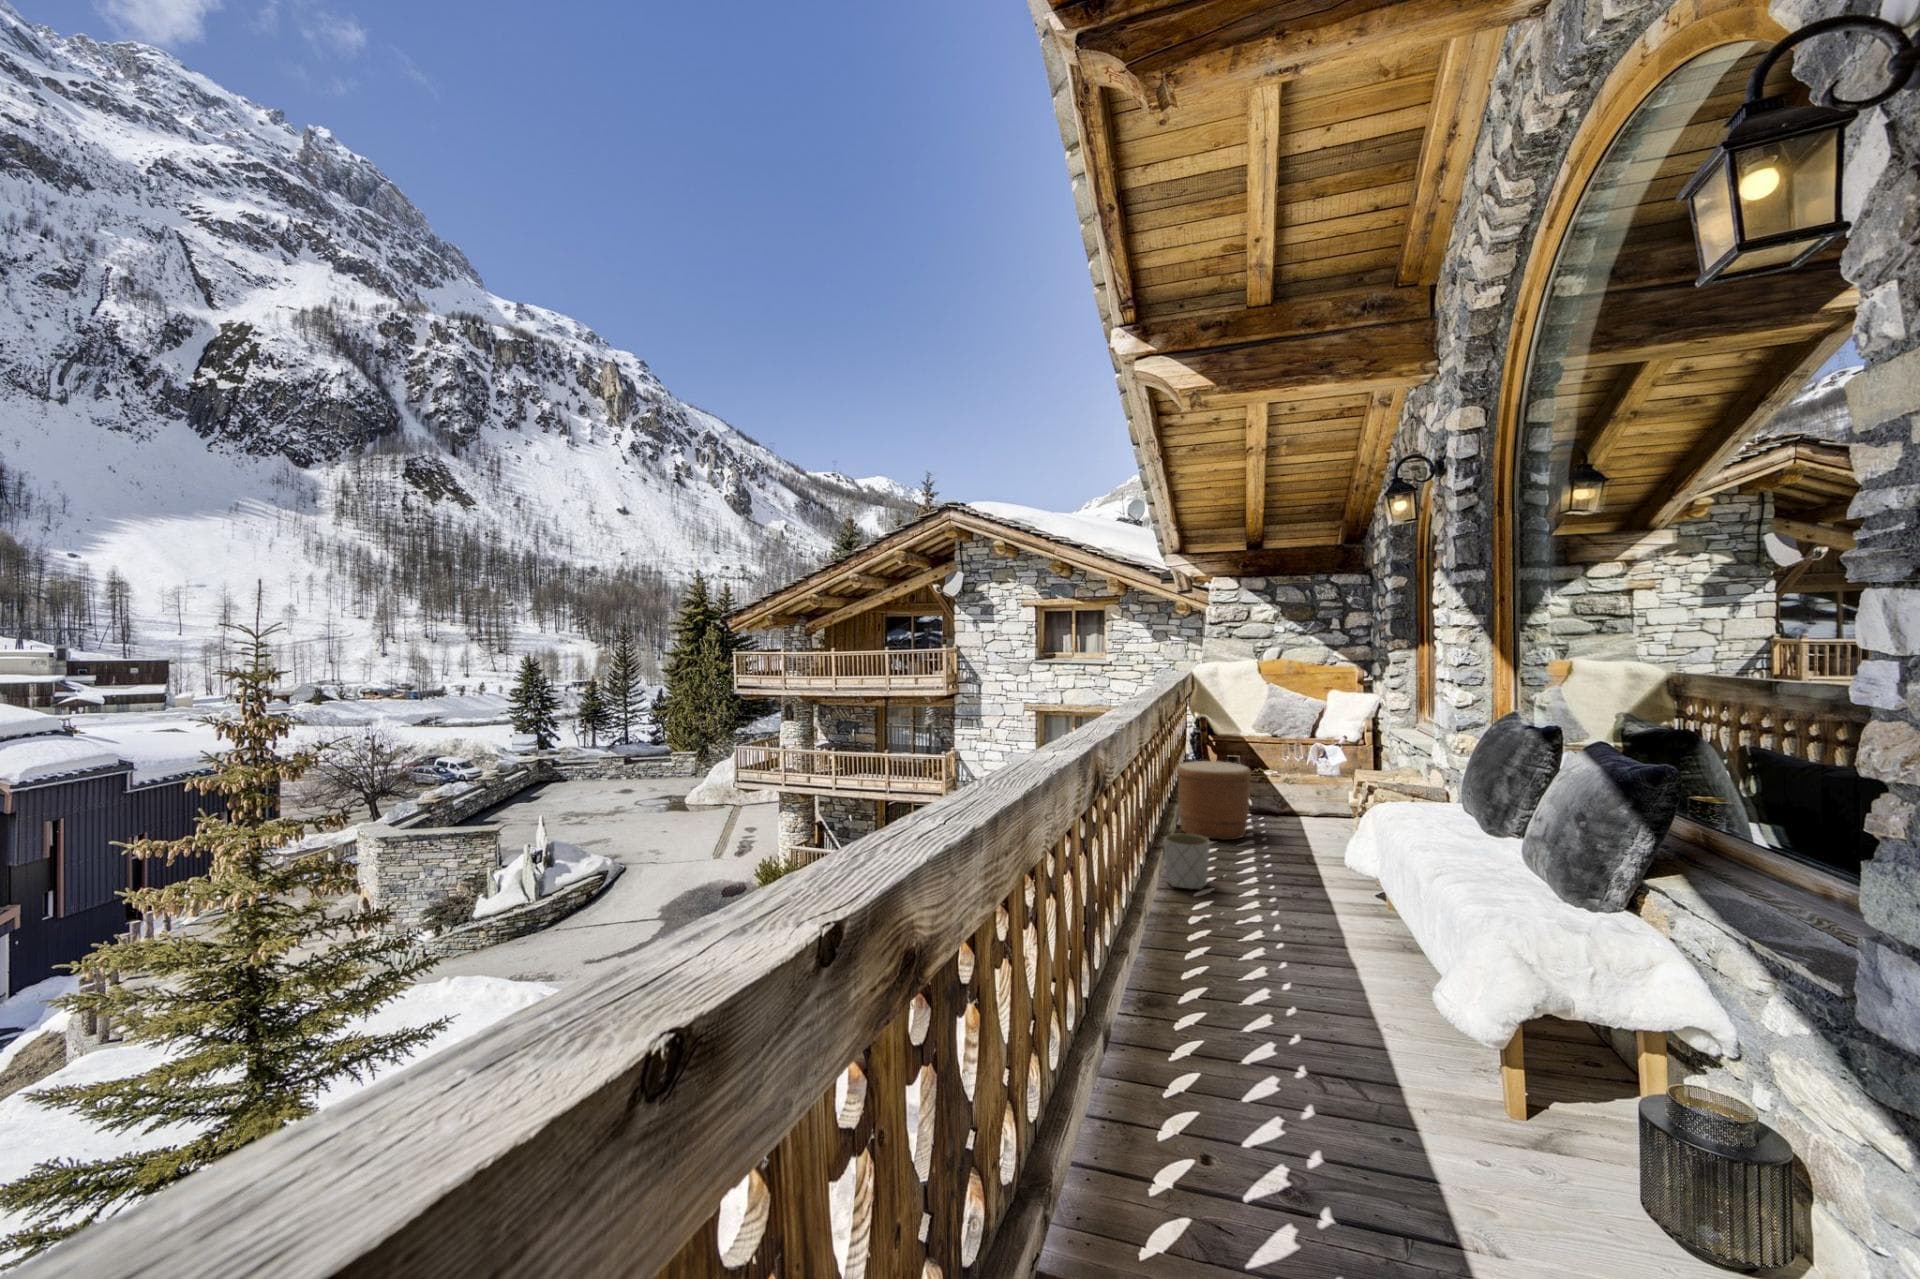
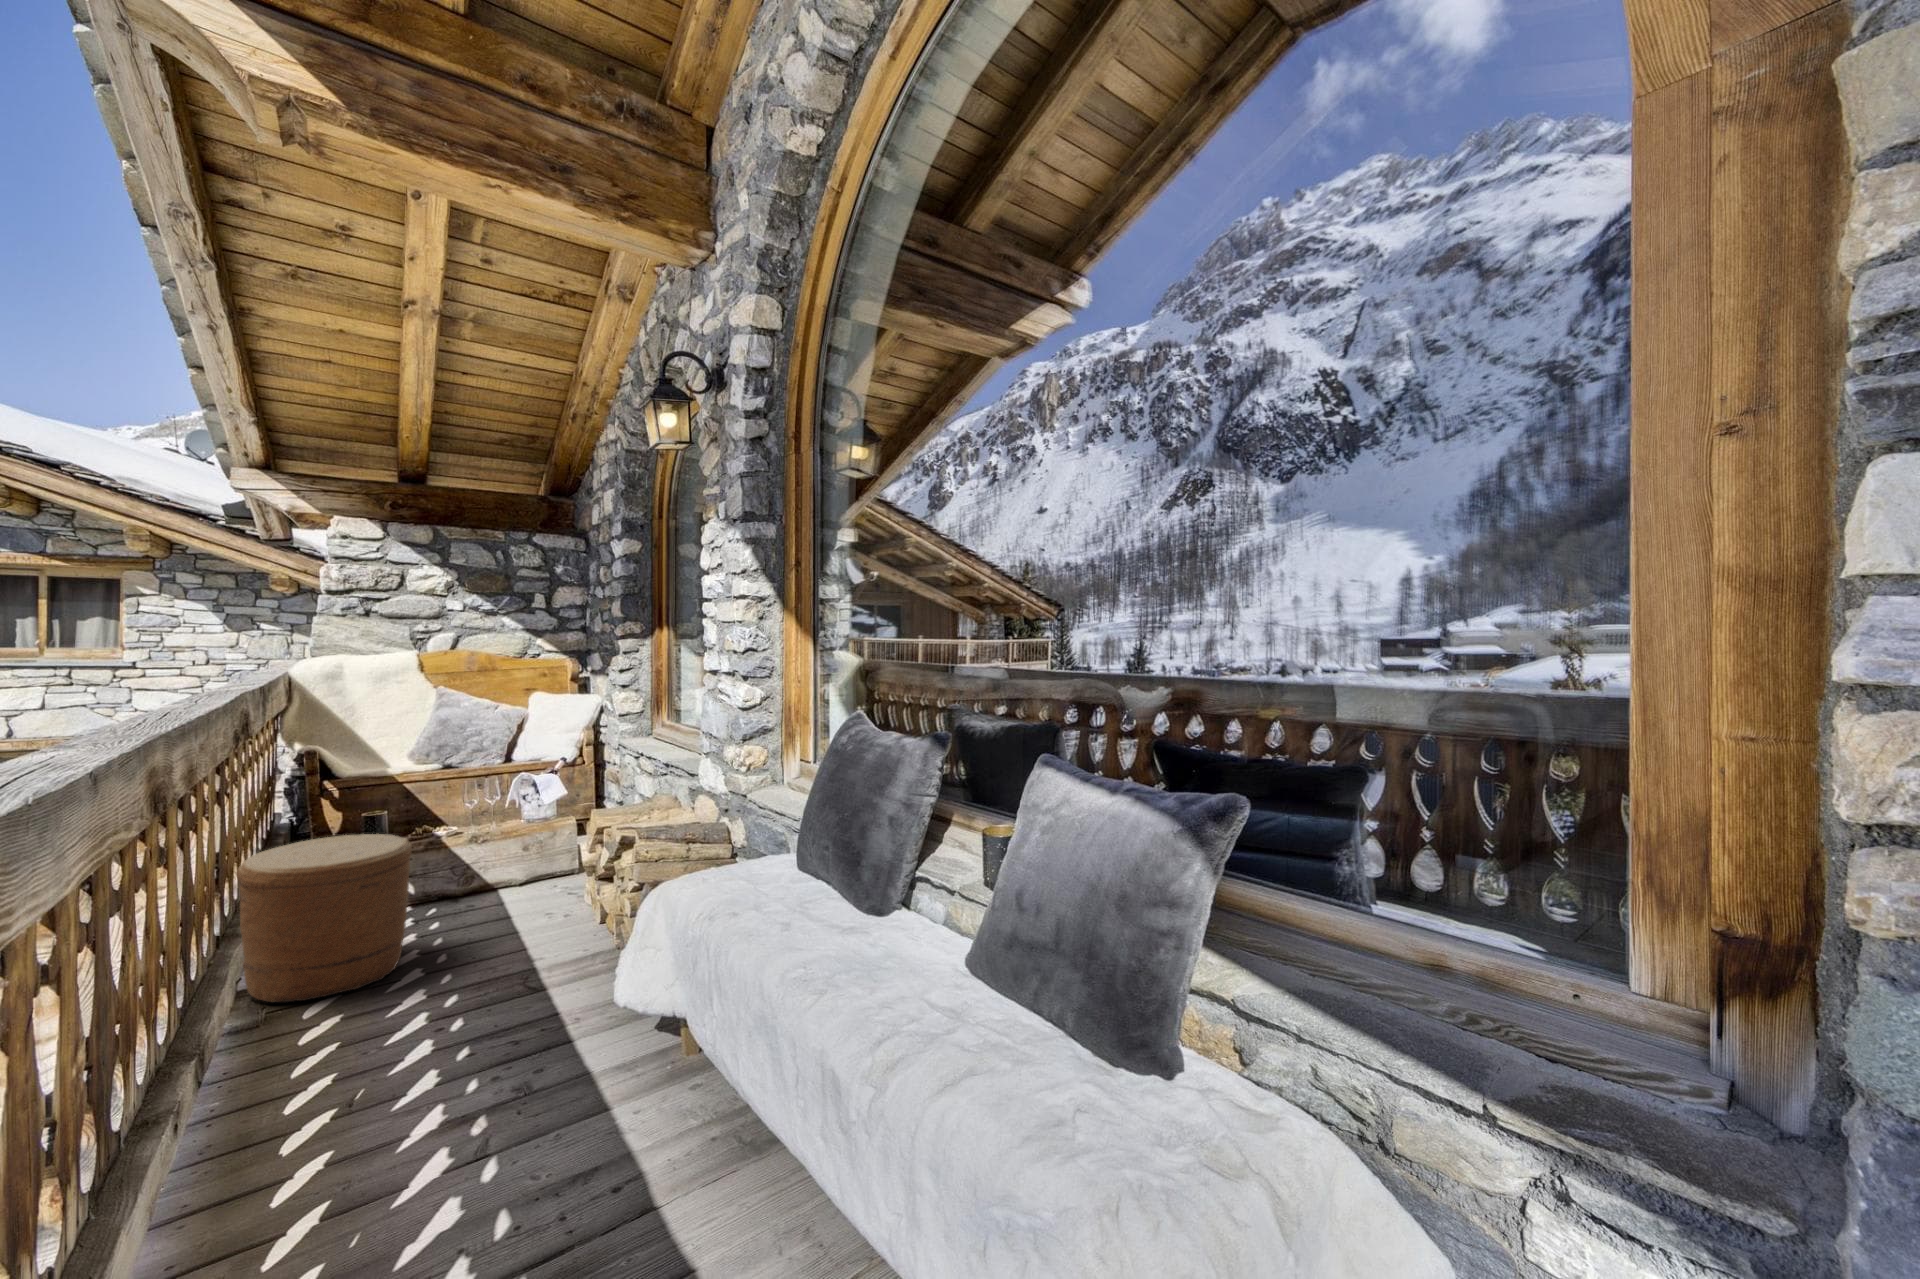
planter: present [1164,834,1210,889] -> none [162,1045,307,1215]

